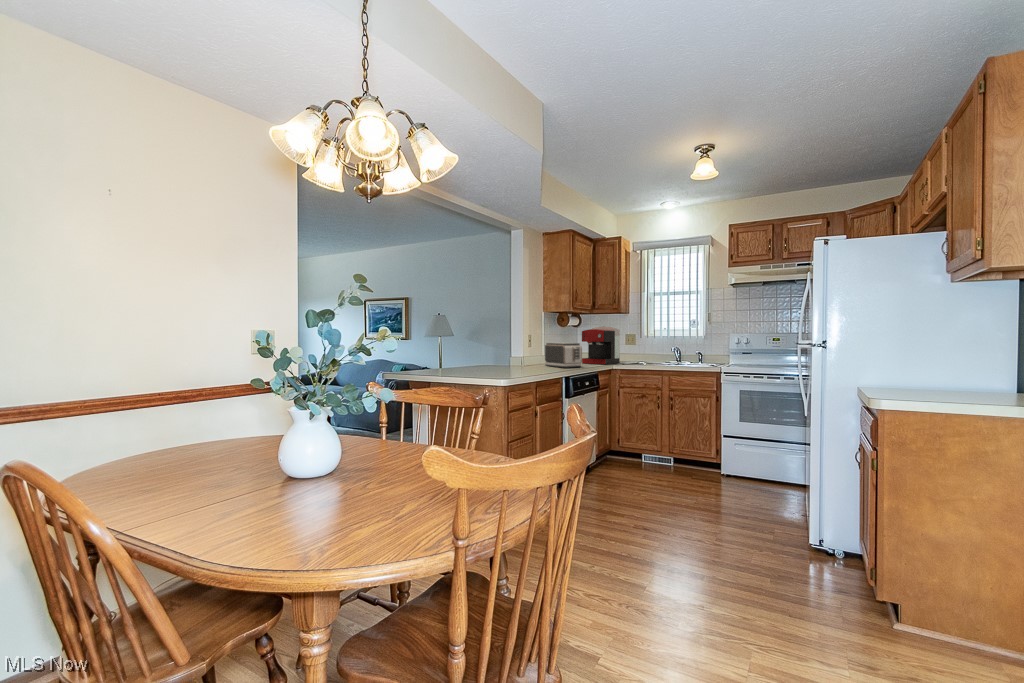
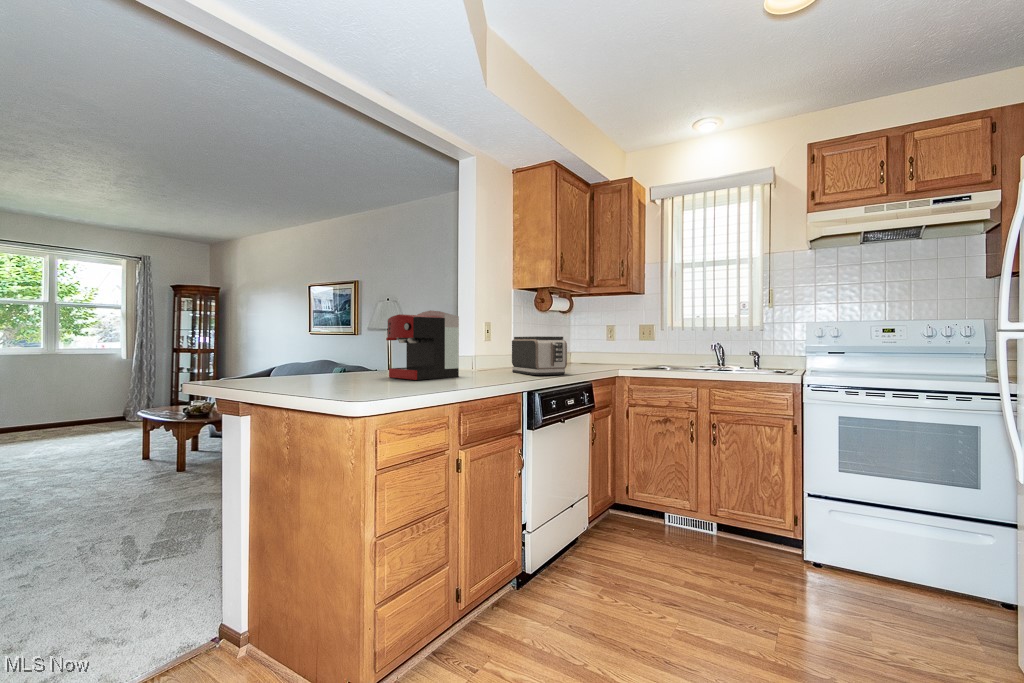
coffee maker: present [582,326,620,364] -> present [386,310,459,380]

